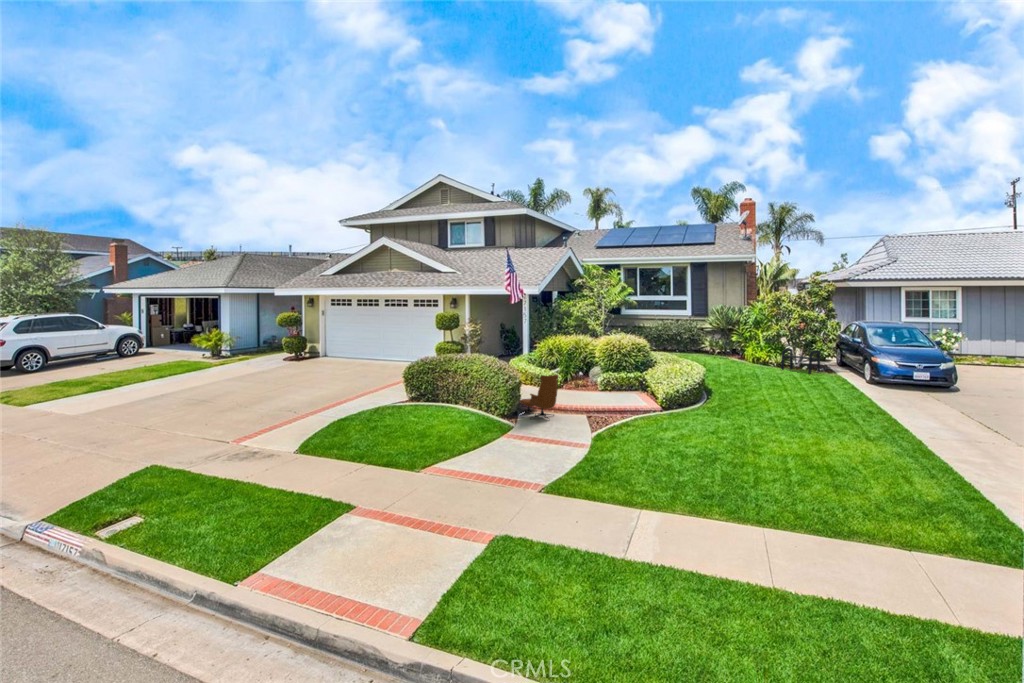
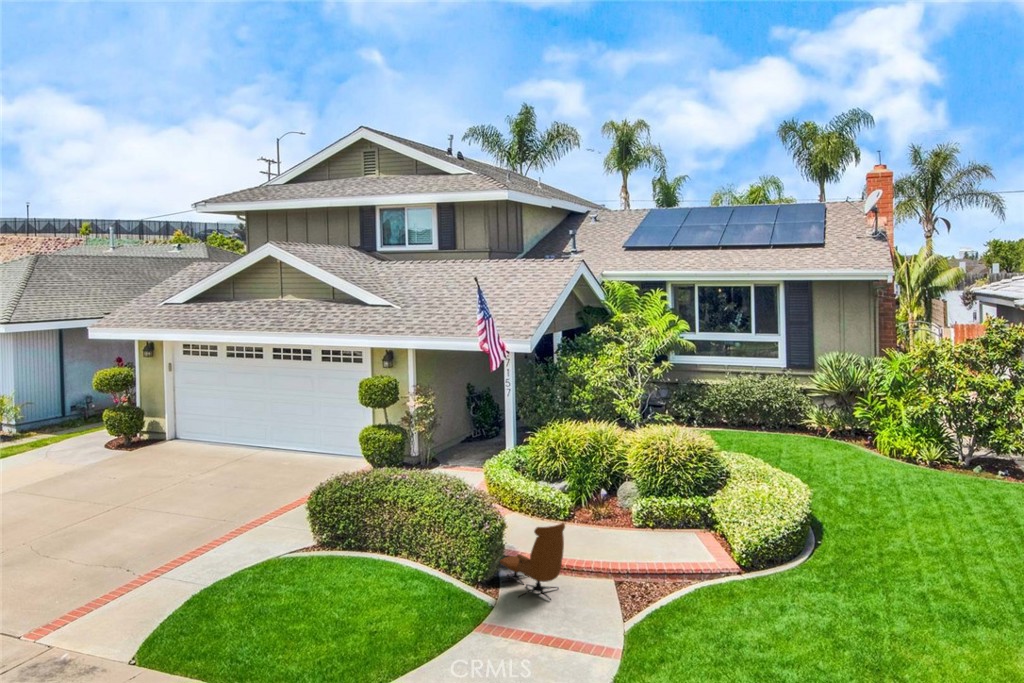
bench: present [781,348,820,374] -> none [936,434,1001,480]

